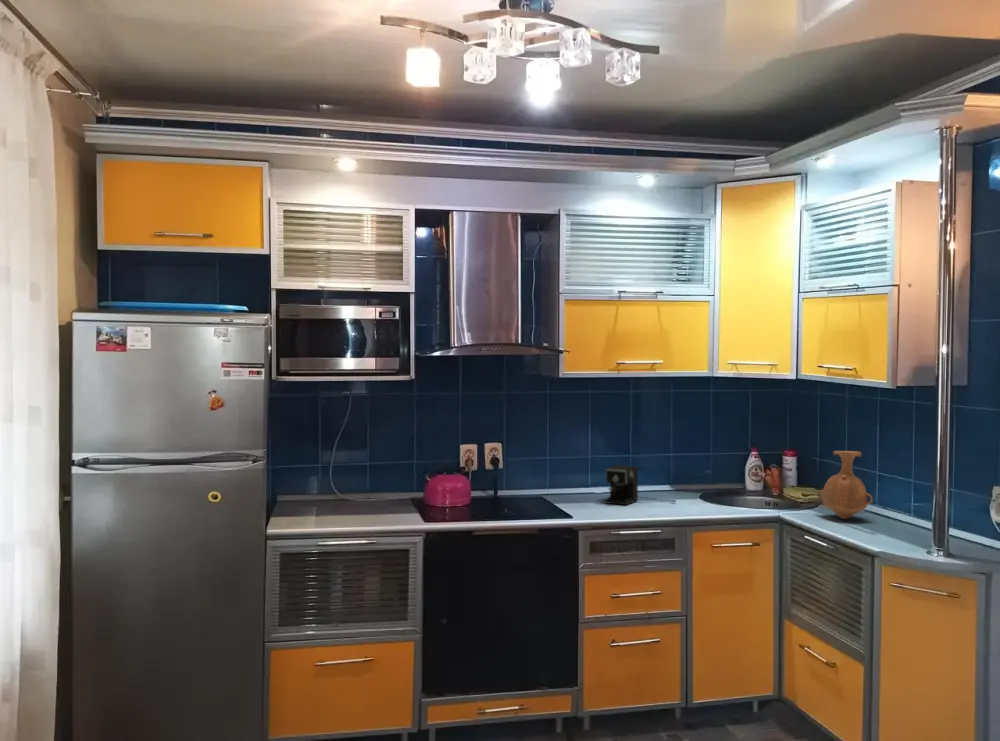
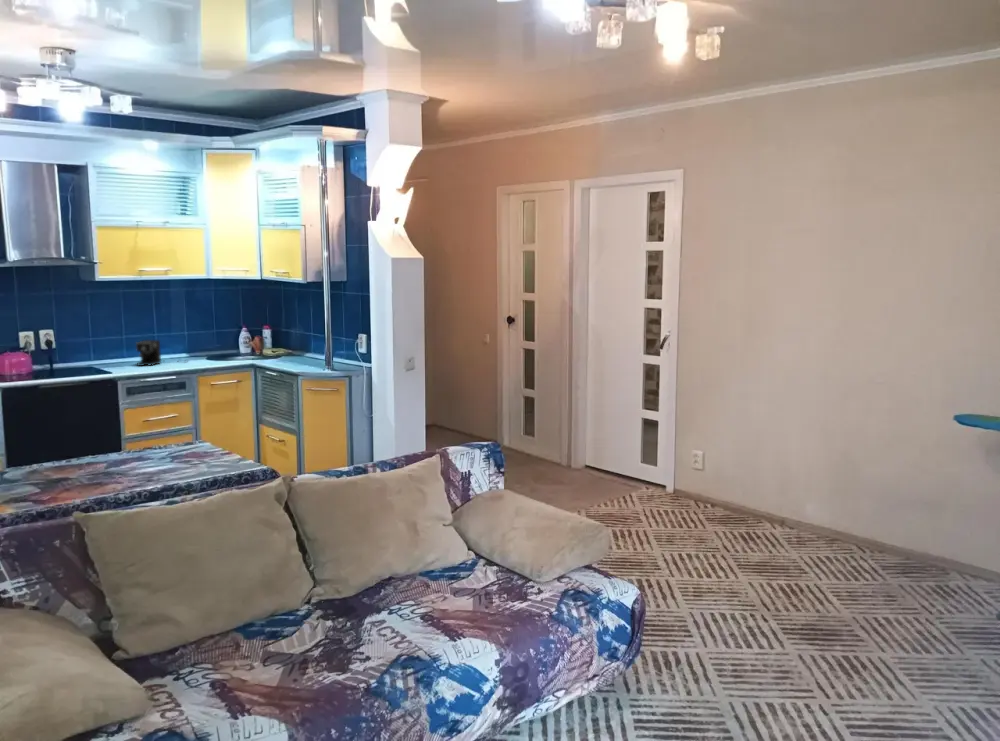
vase: present [818,451,873,519] -> none [275,321,305,361]

